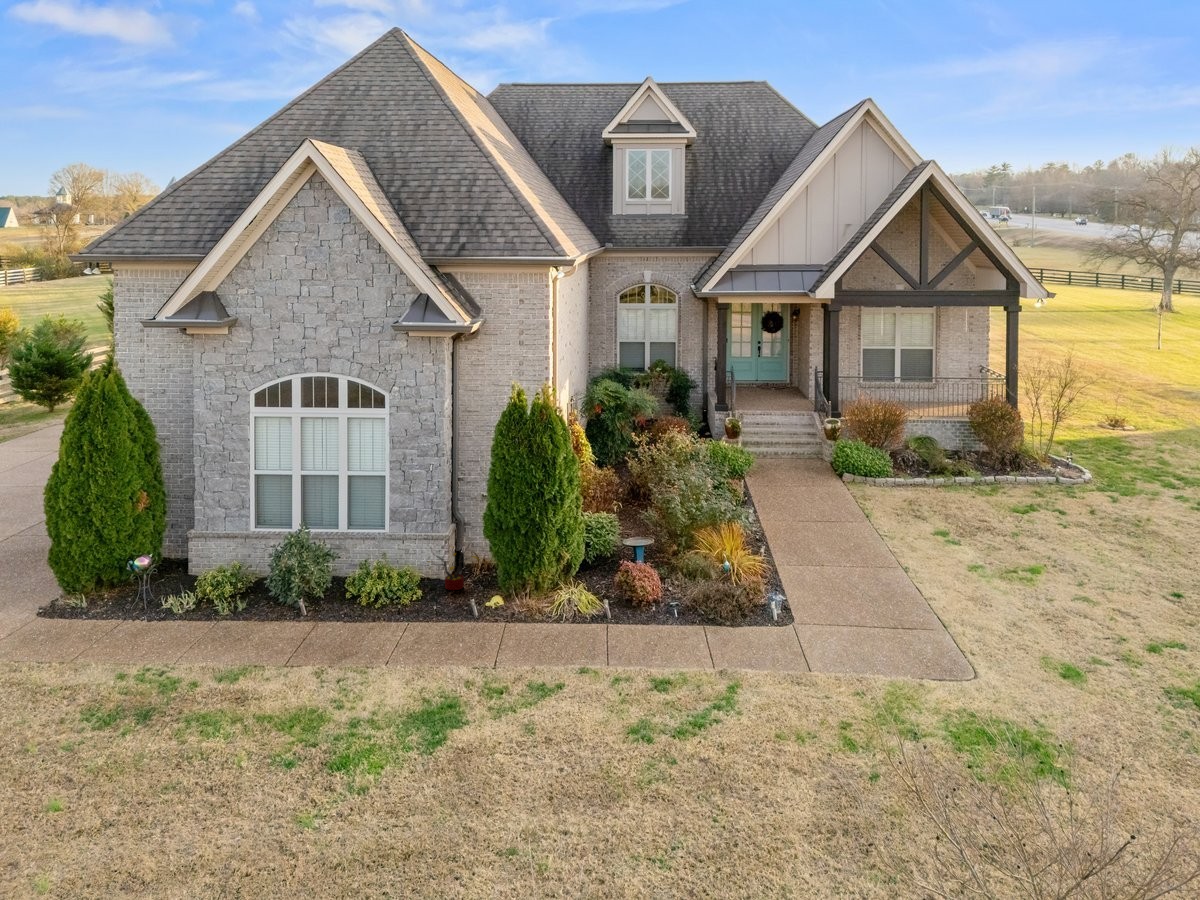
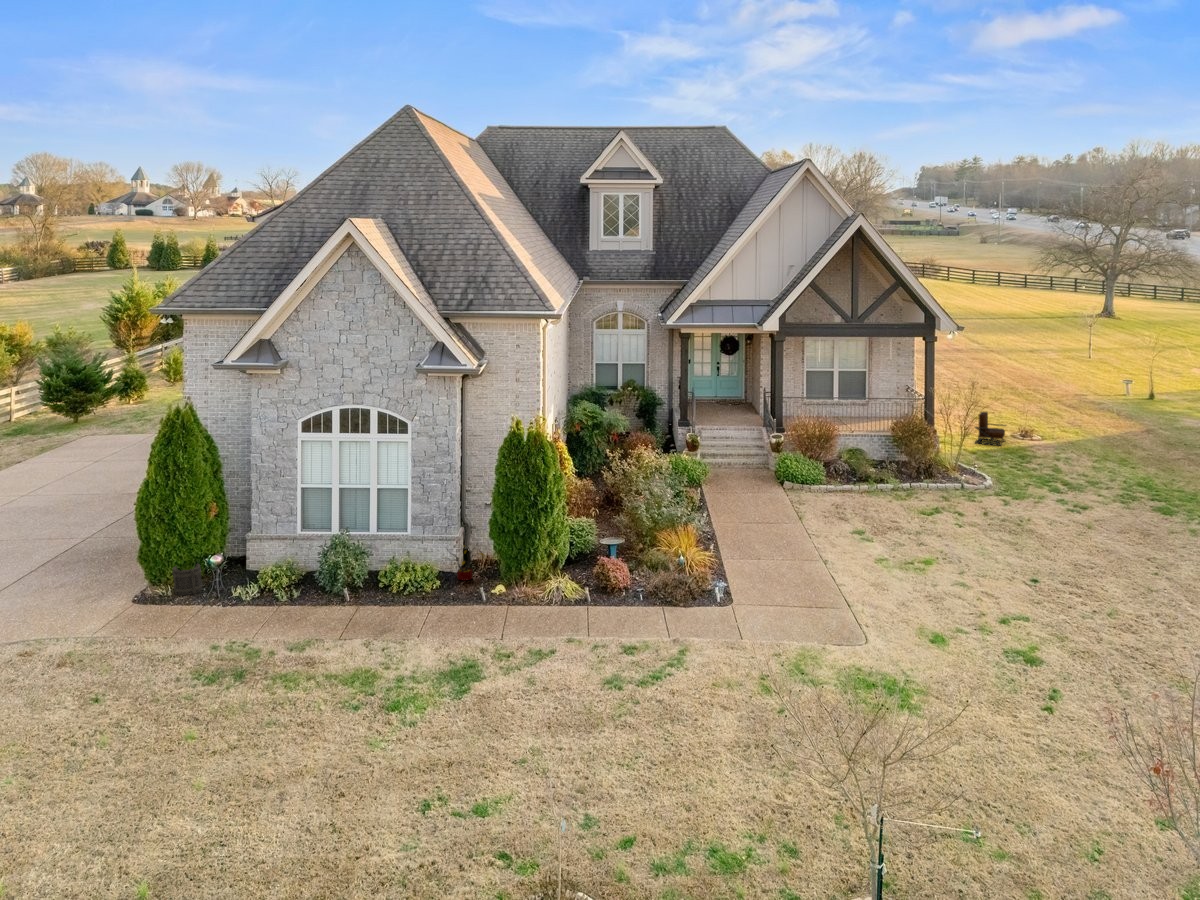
lounge chair: none [1057,397,1095,436] -> present [975,412,1006,446]
bucket: none [89,567,128,607] -> present [172,564,202,595]

